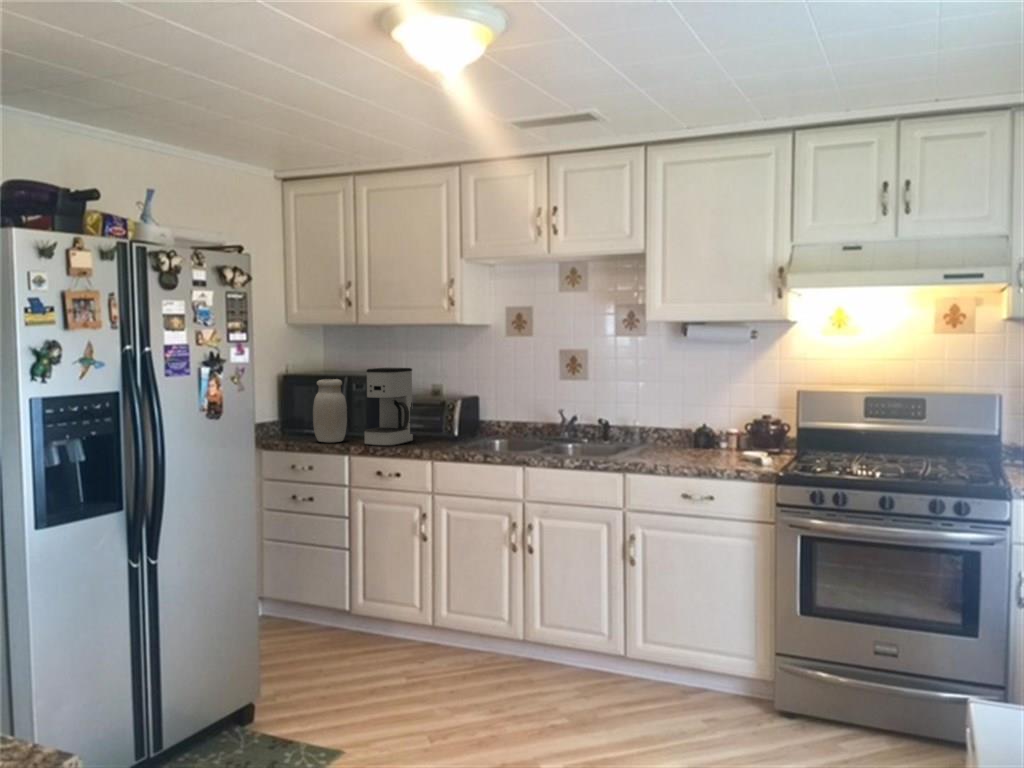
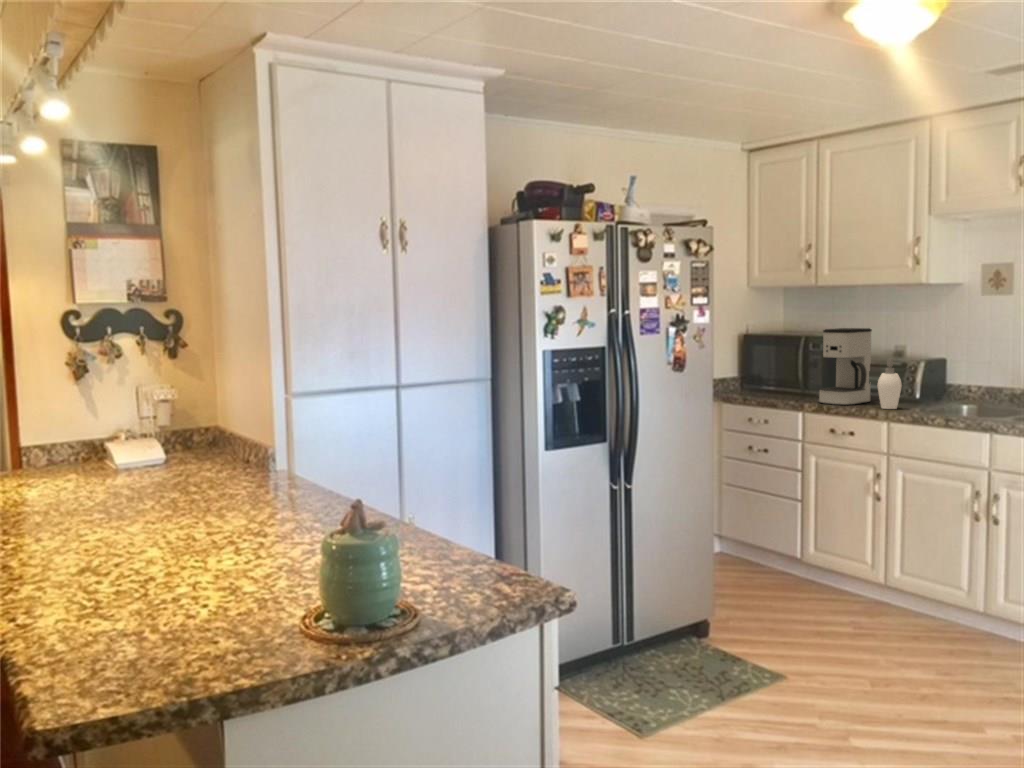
jar: present [313,379,347,443] -> none [770,339,803,400]
soap dispenser: none [420,398,442,448] -> present [878,359,901,409]

